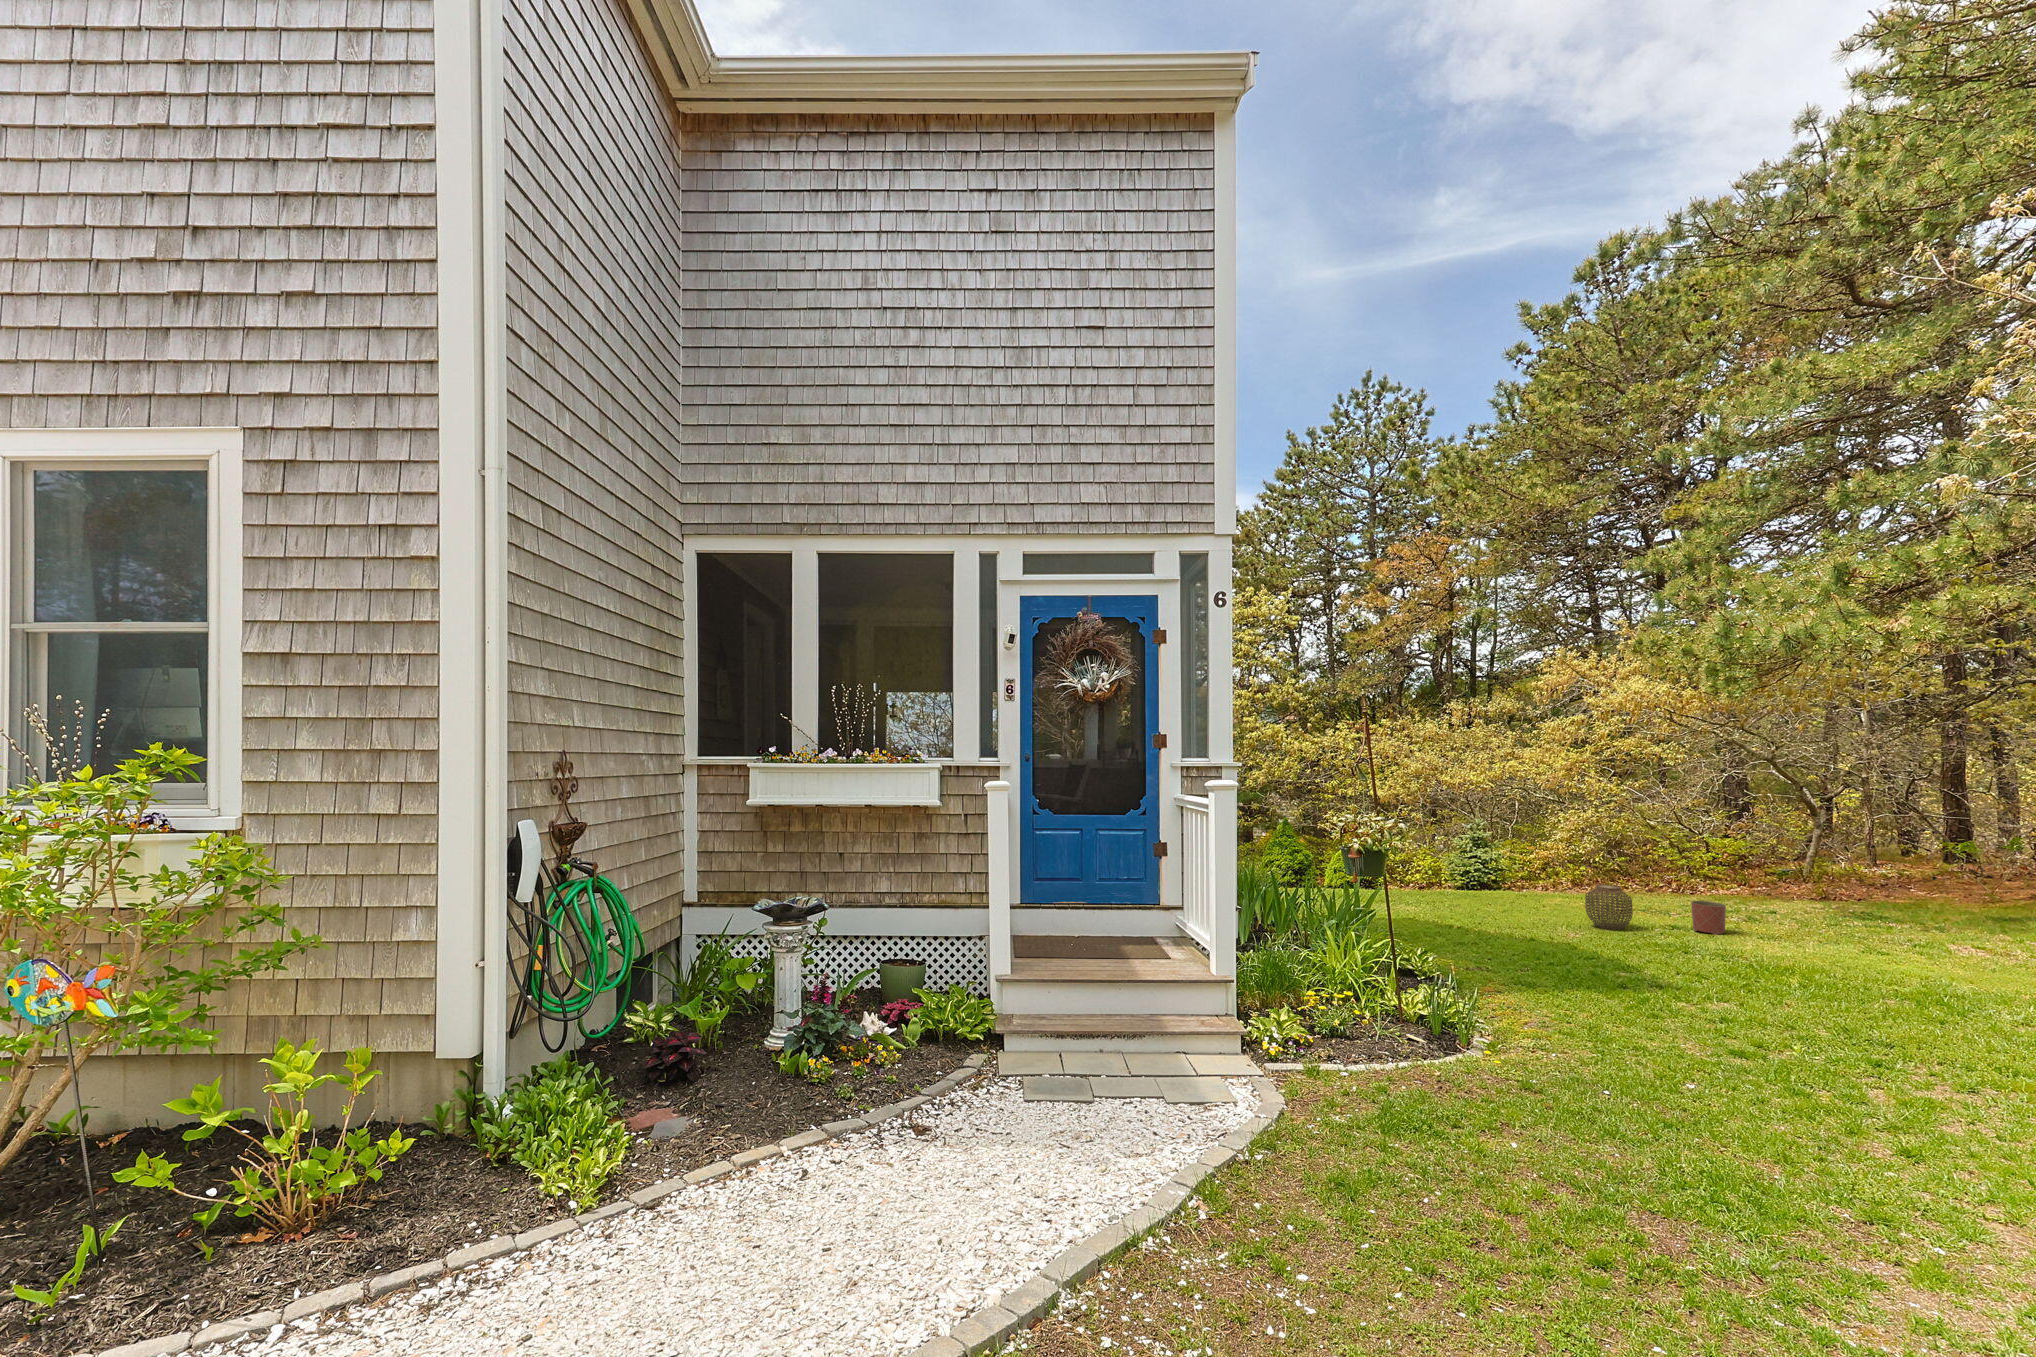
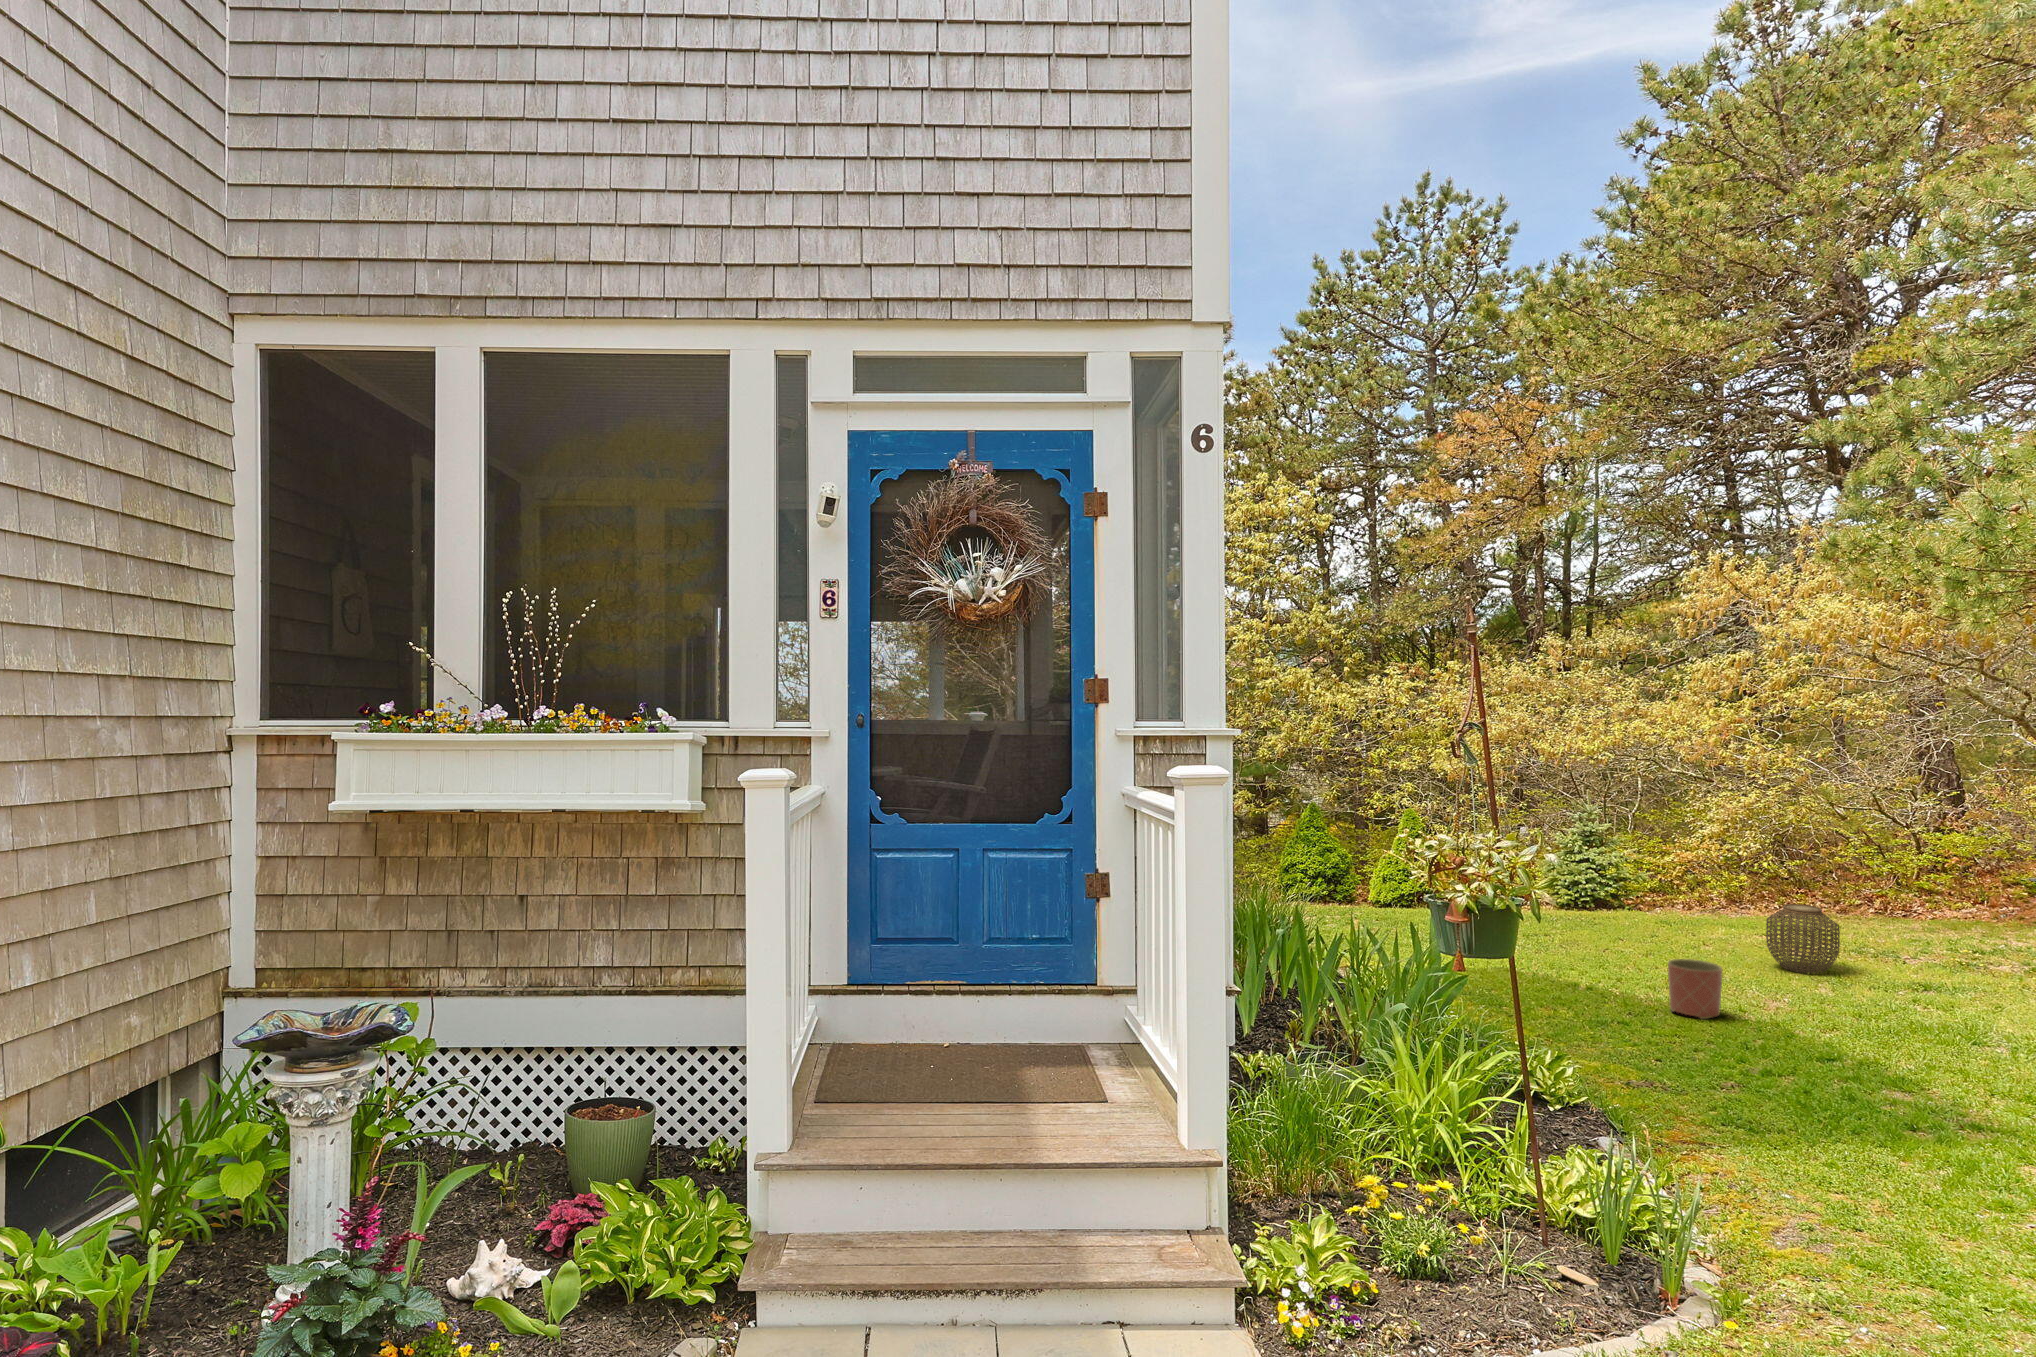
planter: present [1691,901,1726,935] -> present [1668,959,1722,1019]

